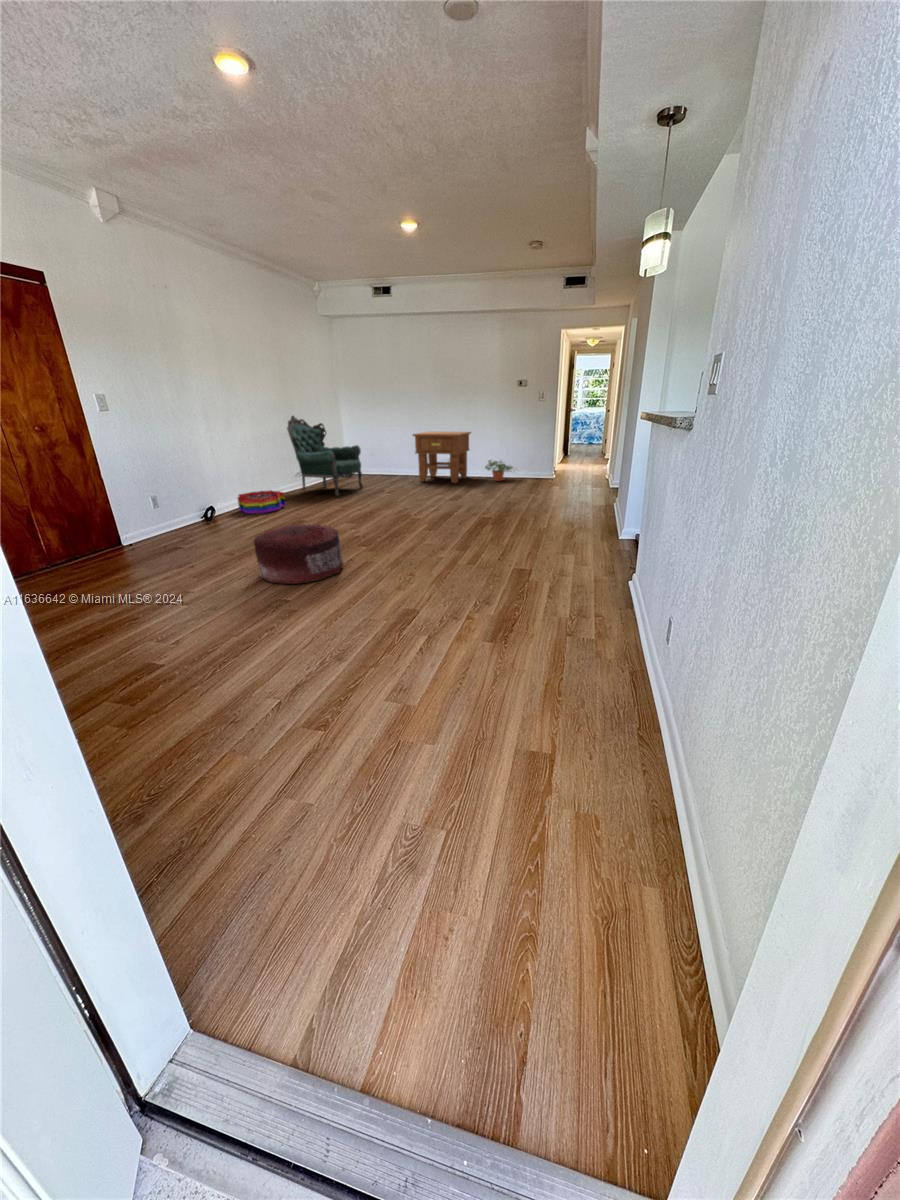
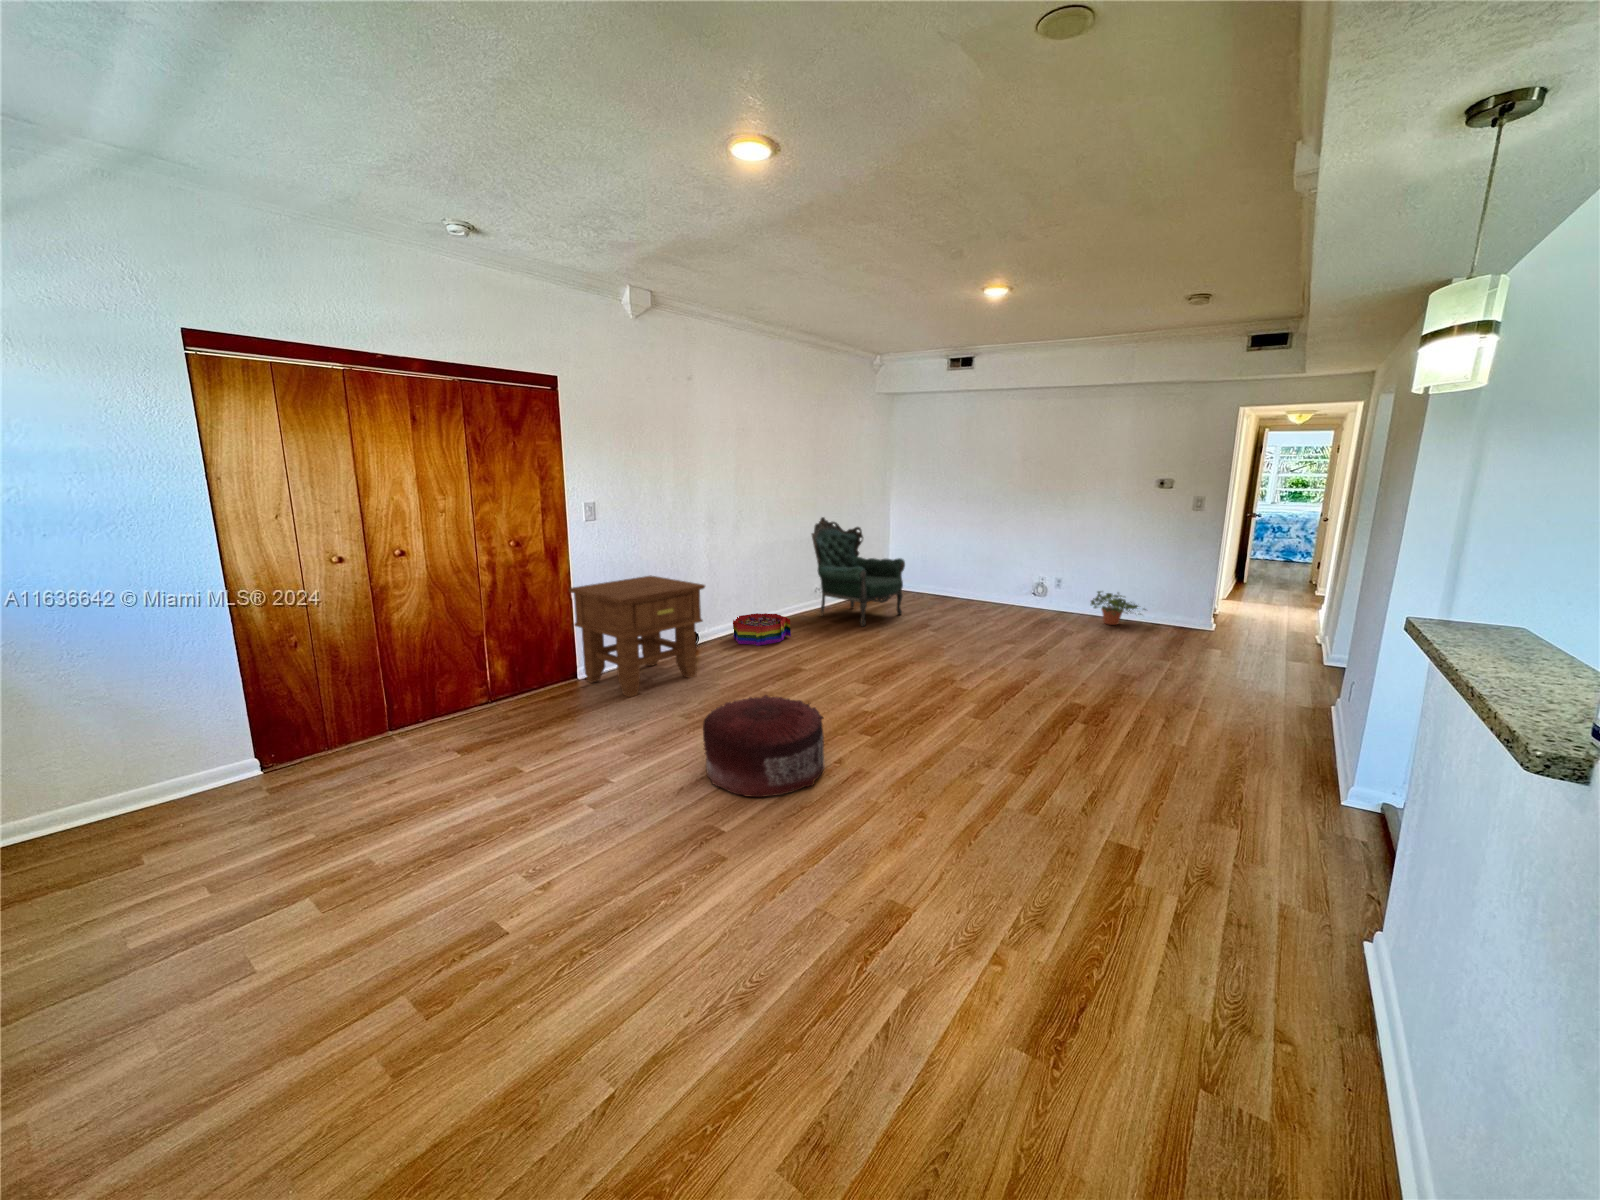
side table: present [413,431,471,483] -> present [569,575,705,697]

